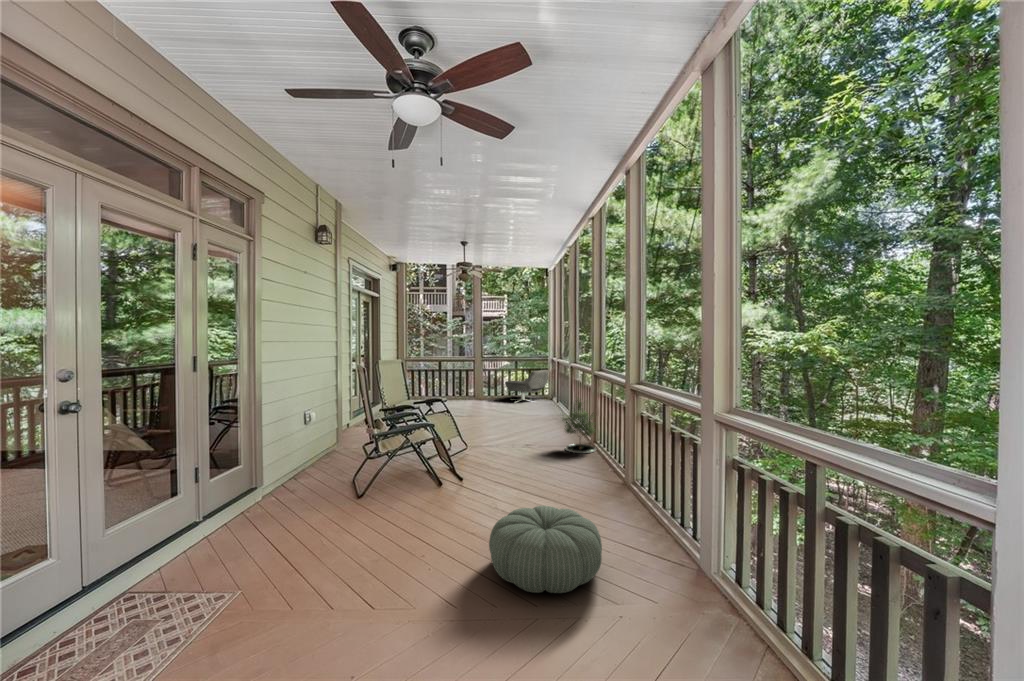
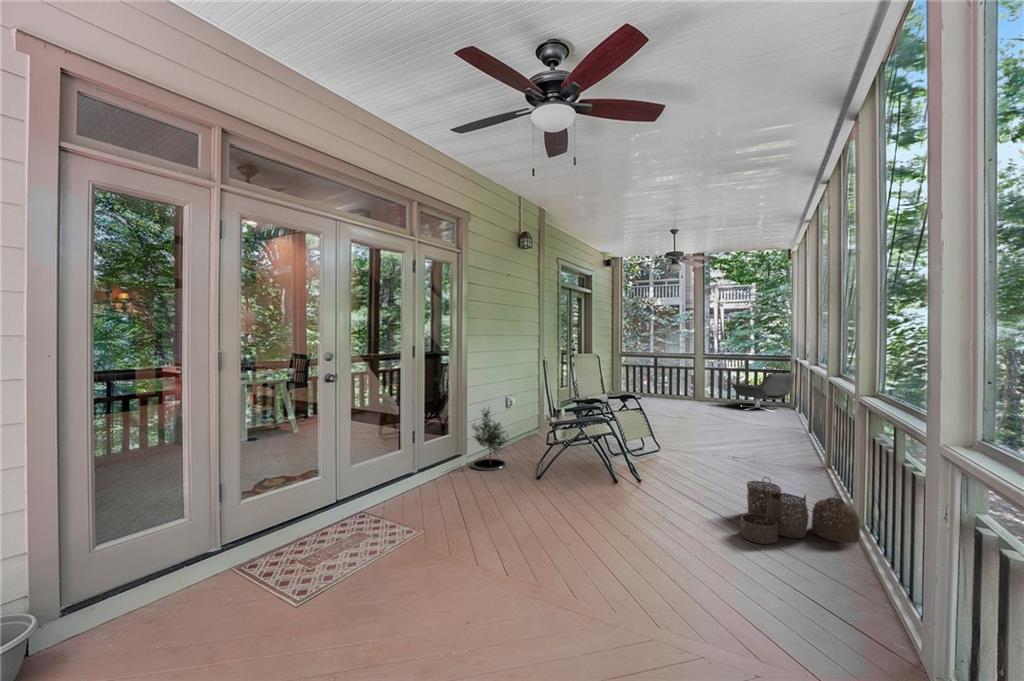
potted tree: present [562,400,596,453] -> present [472,410,507,471]
woven basket: none [561,455,639,511] -> present [740,477,860,544]
pouf: present [489,506,602,593] -> none [611,519,745,618]

